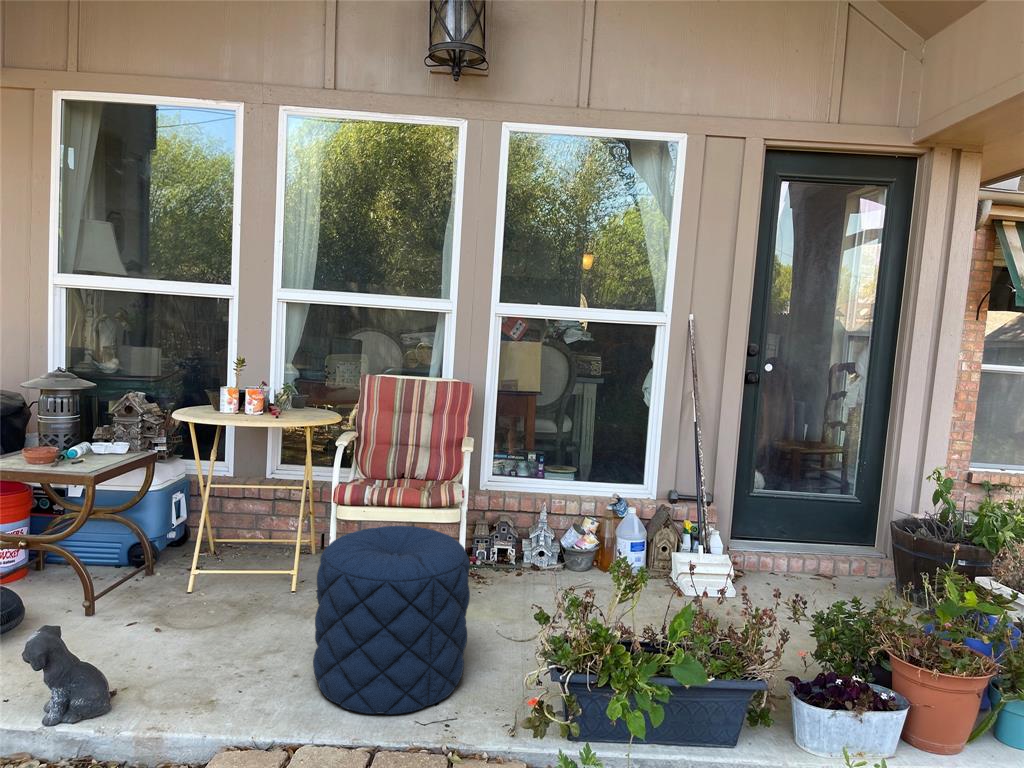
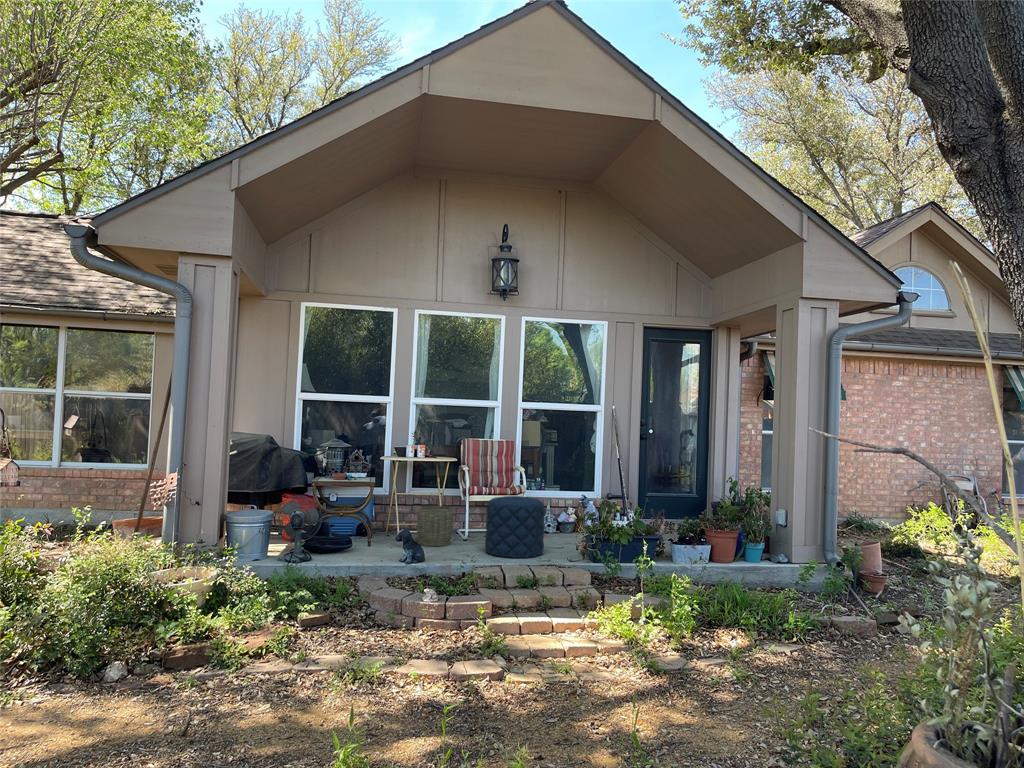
woven basket: none [207,522,294,626] -> present [417,506,453,546]

